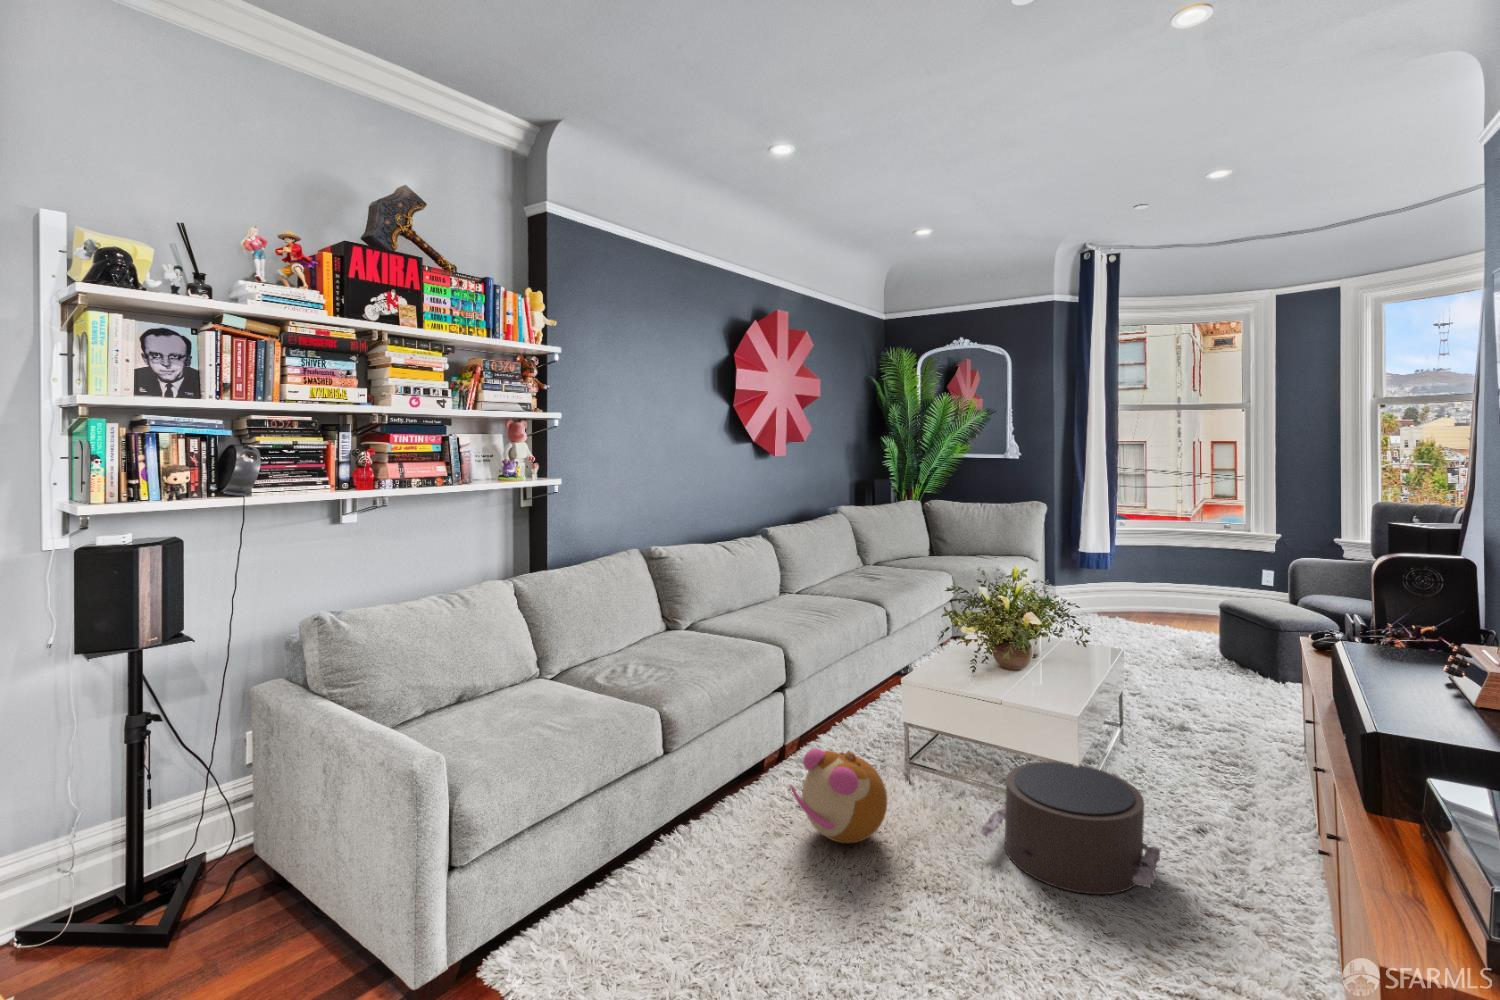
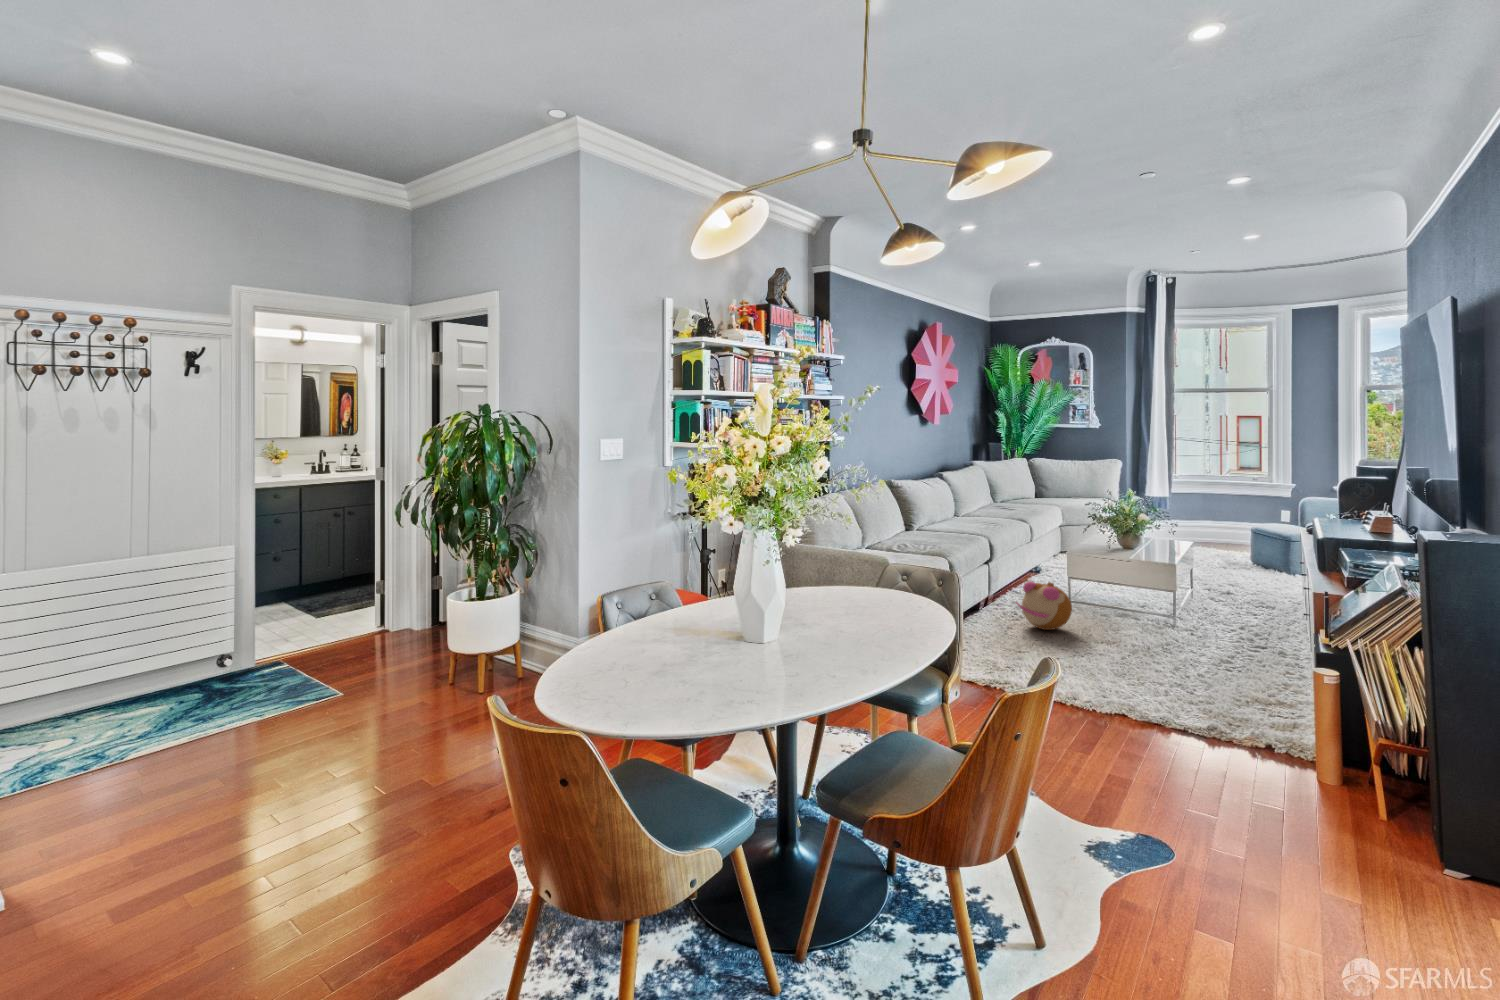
pouf: present [980,762,1160,894] -> none [1123,590,1222,644]

